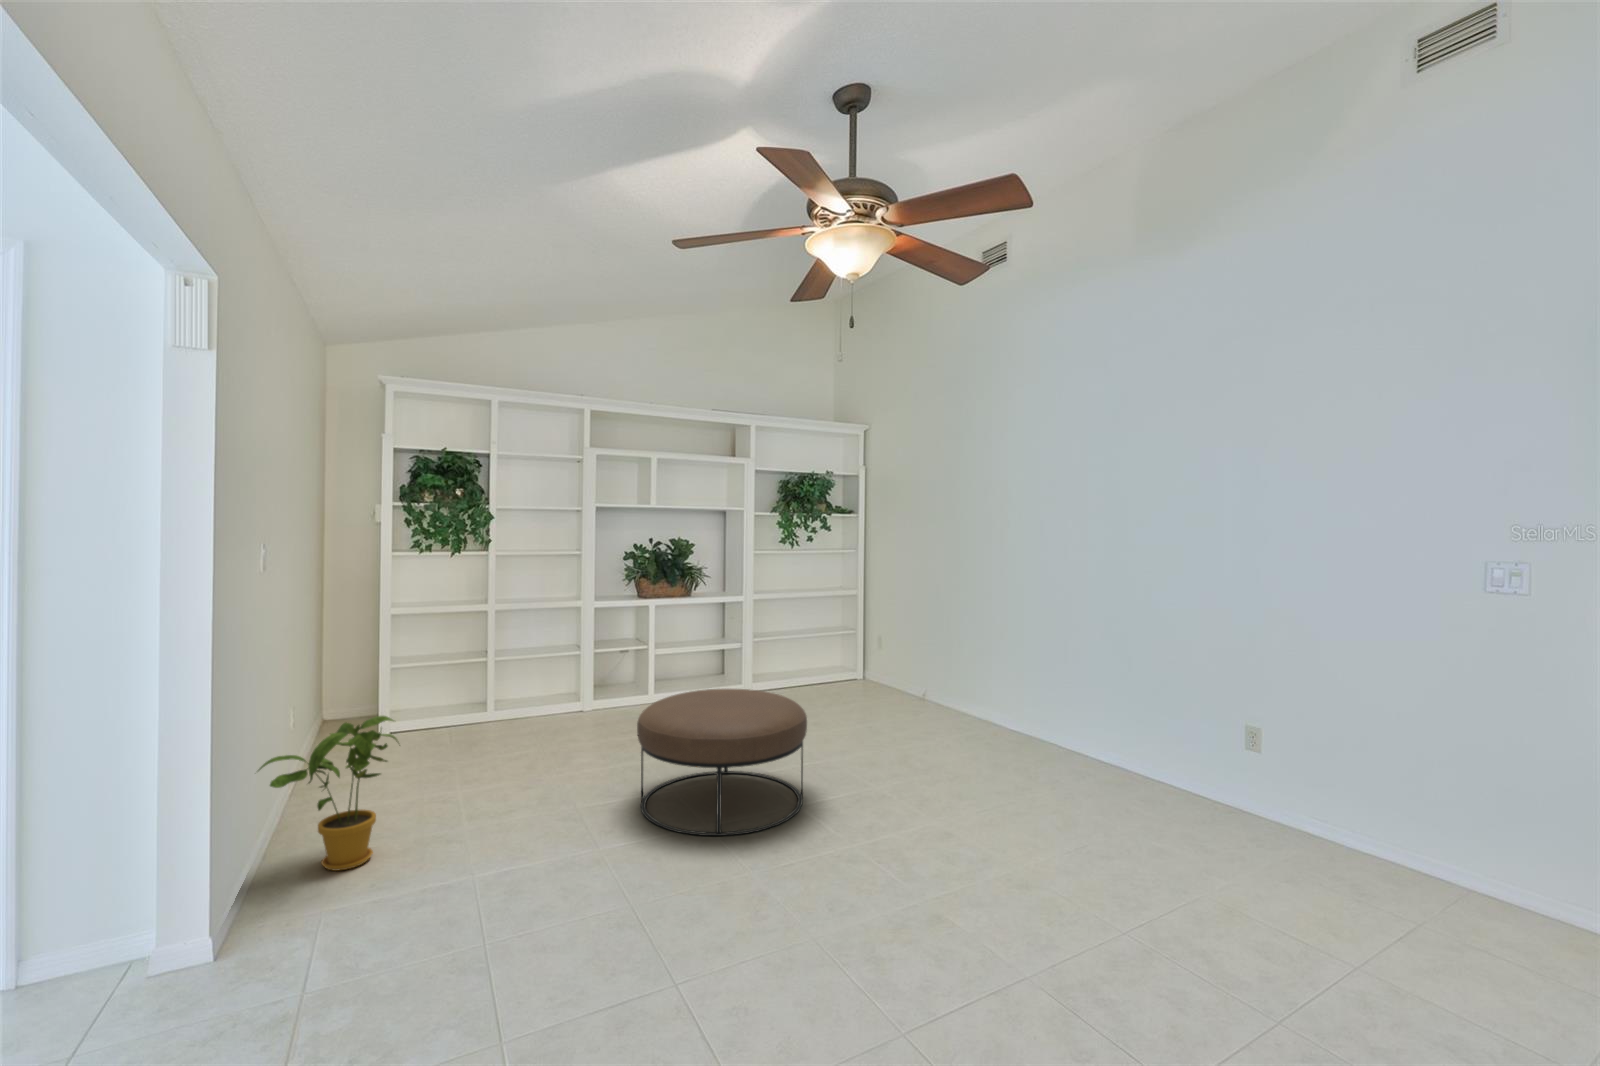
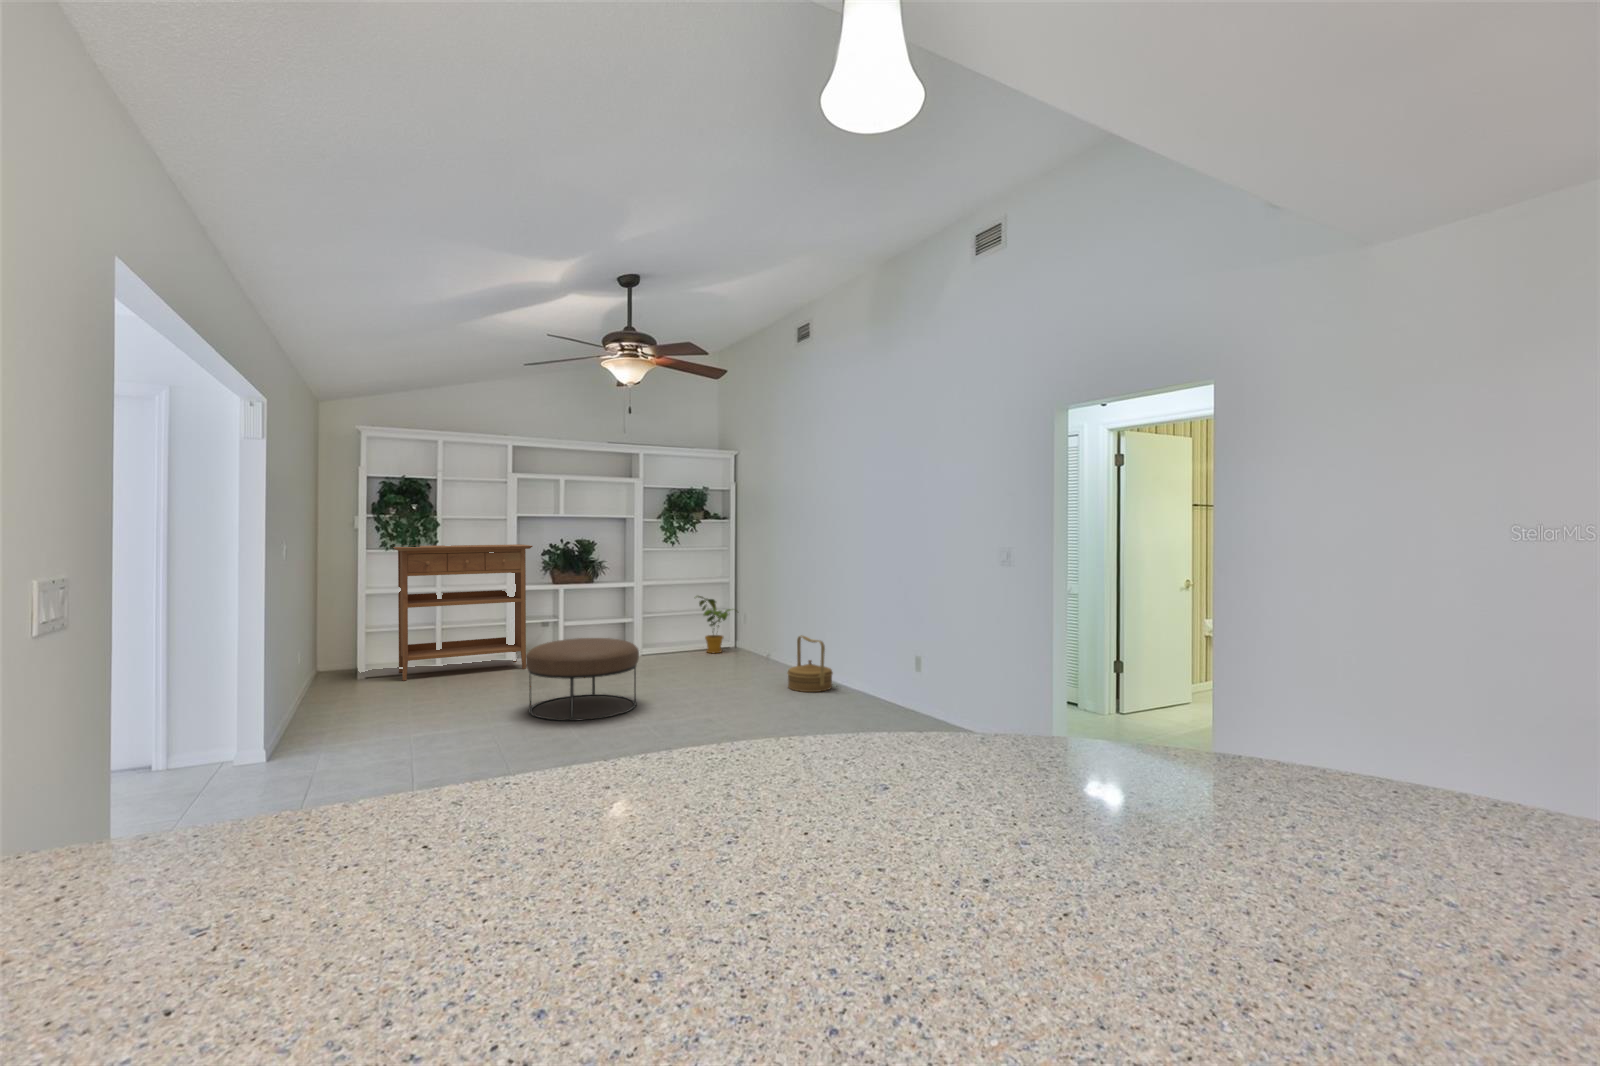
console table: none [427,545,620,738] -> present [393,544,533,681]
woven basket: none [998,681,1068,769] -> present [787,635,833,692]
house plant: present [258,716,397,871] -> present [697,596,731,653]

